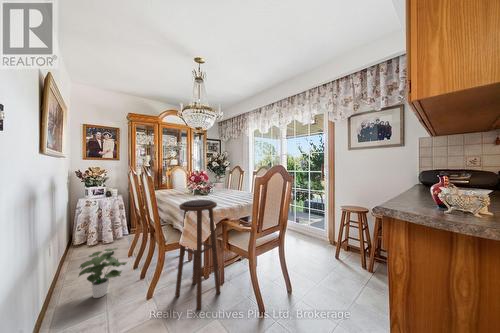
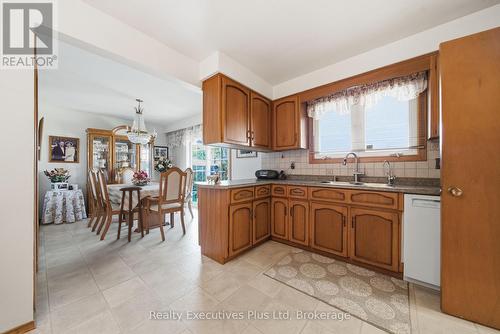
potted plant: present [79,248,127,298] -> none [56,216,88,242]

